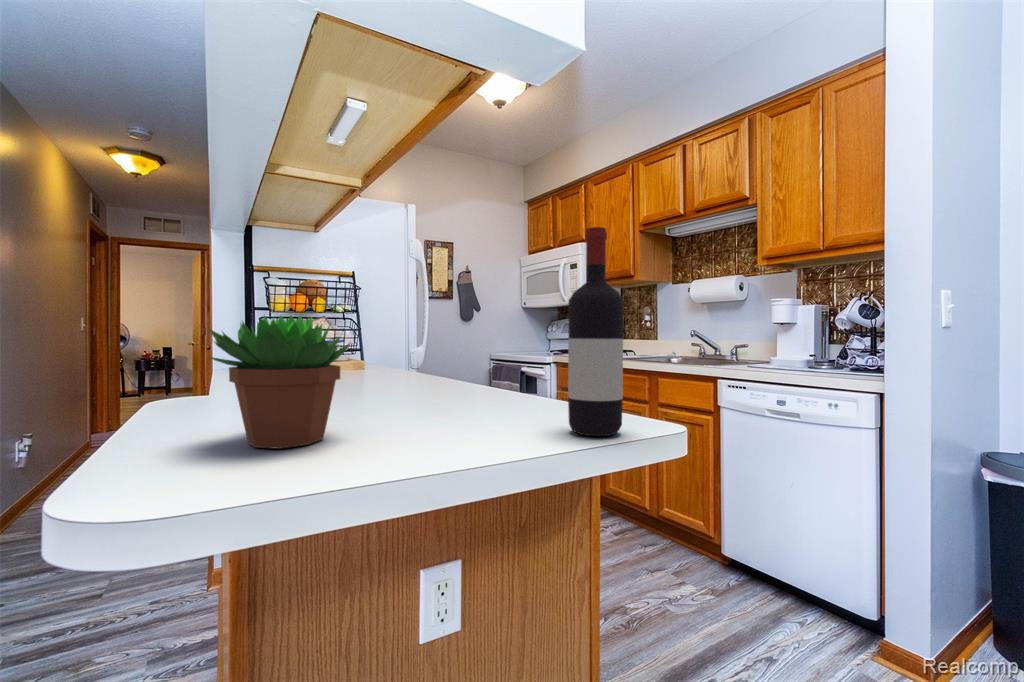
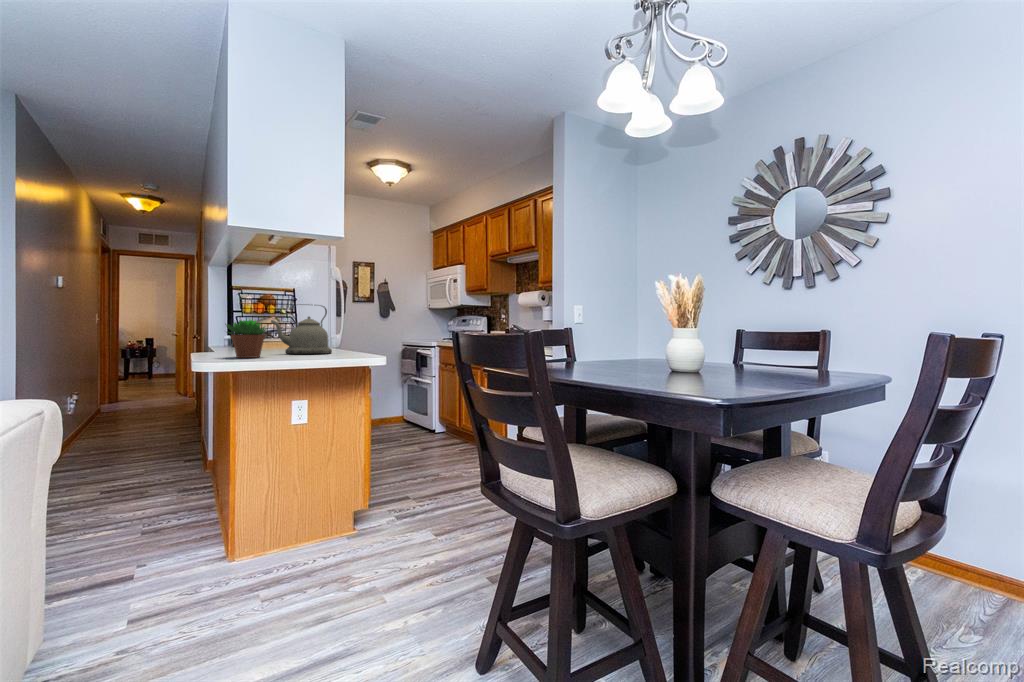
wine bottle: present [568,227,623,436] -> none [340,292,359,357]
kettle: none [345,279,490,413] -> present [271,305,332,354]

